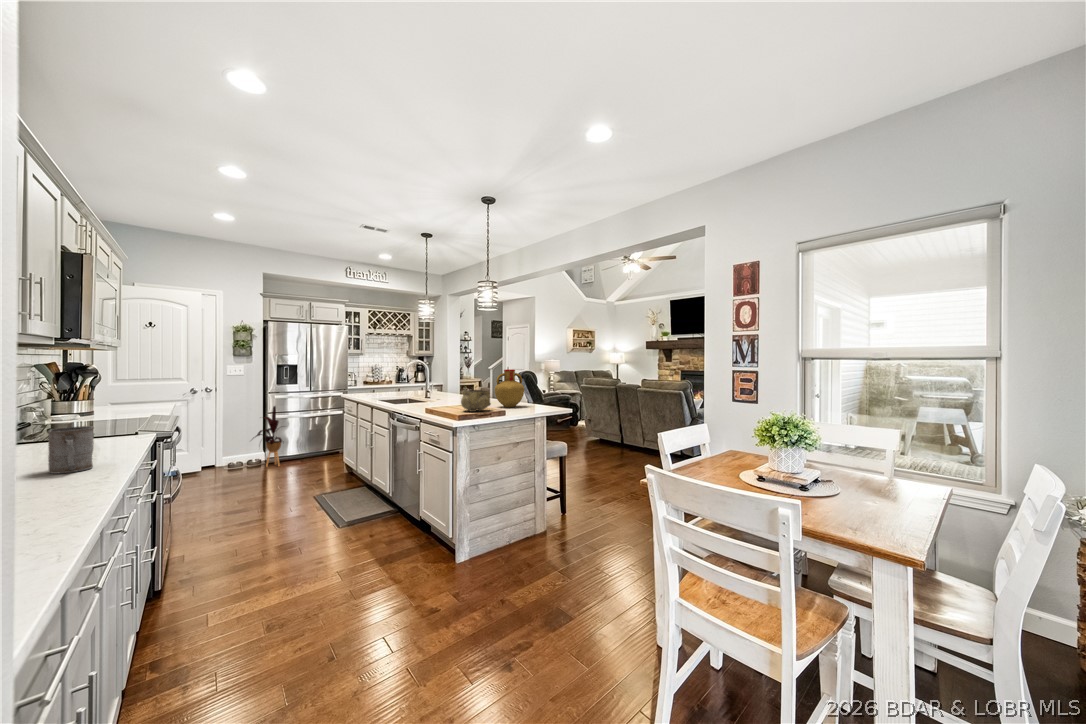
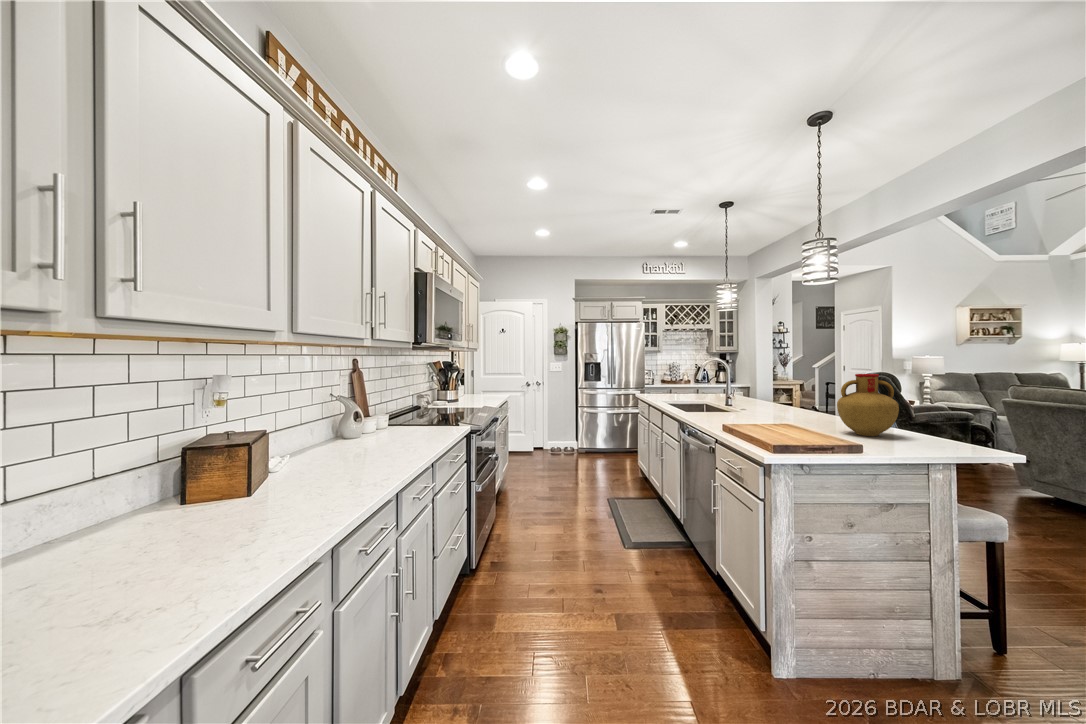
decorative bowl: present [461,390,491,412] -> none [777,404,832,439]
house plant: present [253,406,282,467] -> none [561,401,590,457]
mug: present [48,426,94,474] -> none [346,426,377,471]

